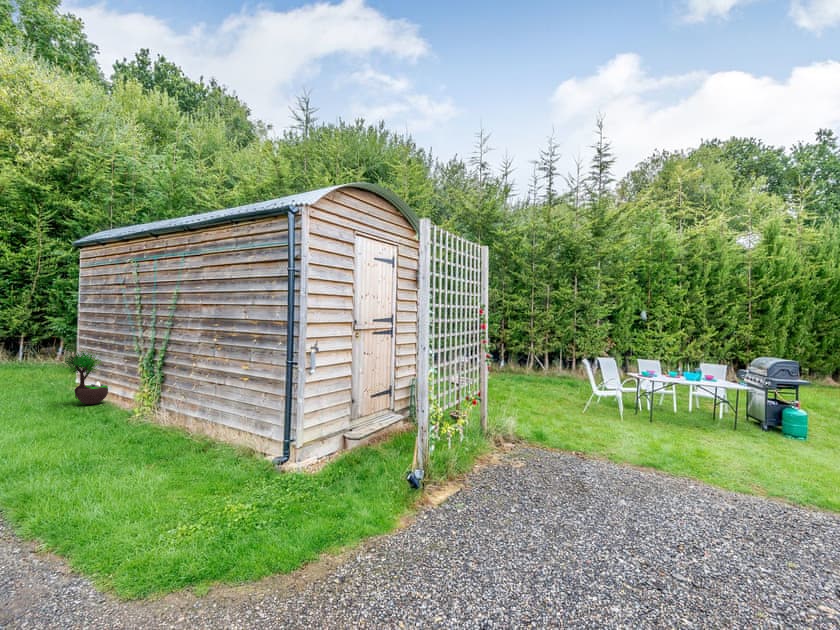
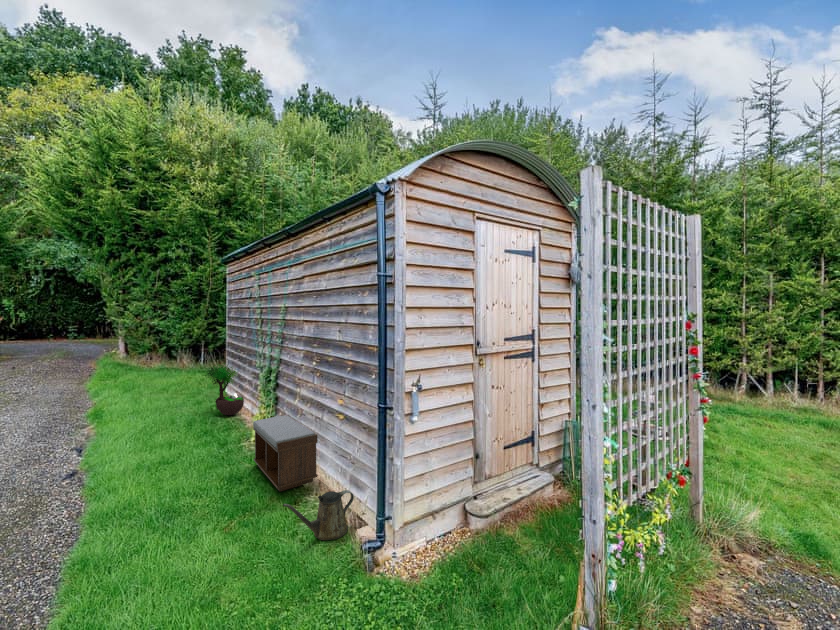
bench: none [149,389,220,445] -> present [253,416,318,492]
watering can: none [211,430,261,464] -> present [283,490,354,540]

